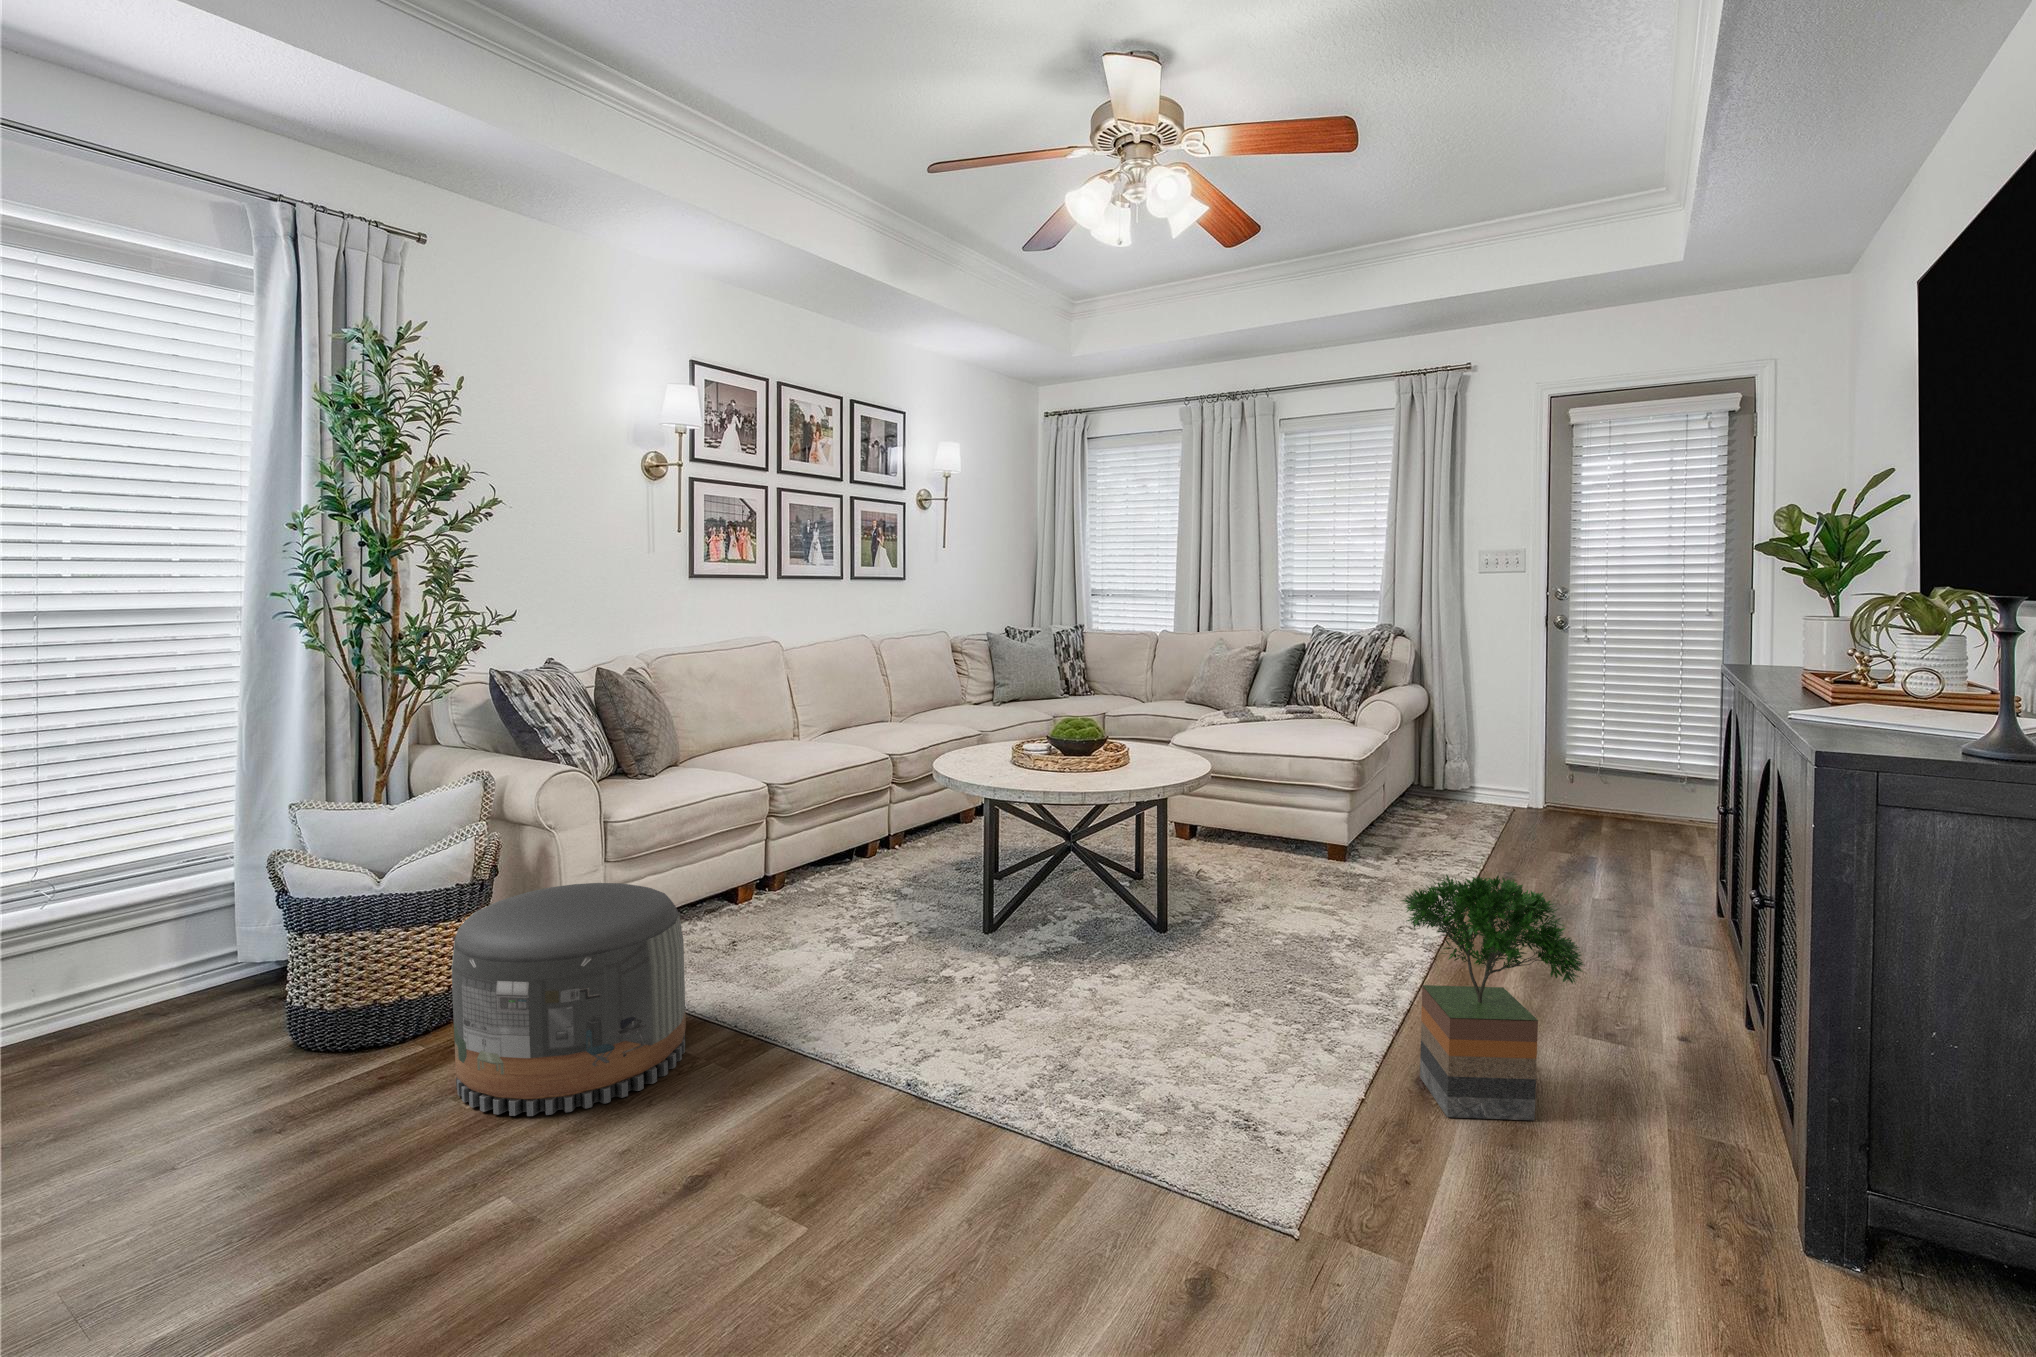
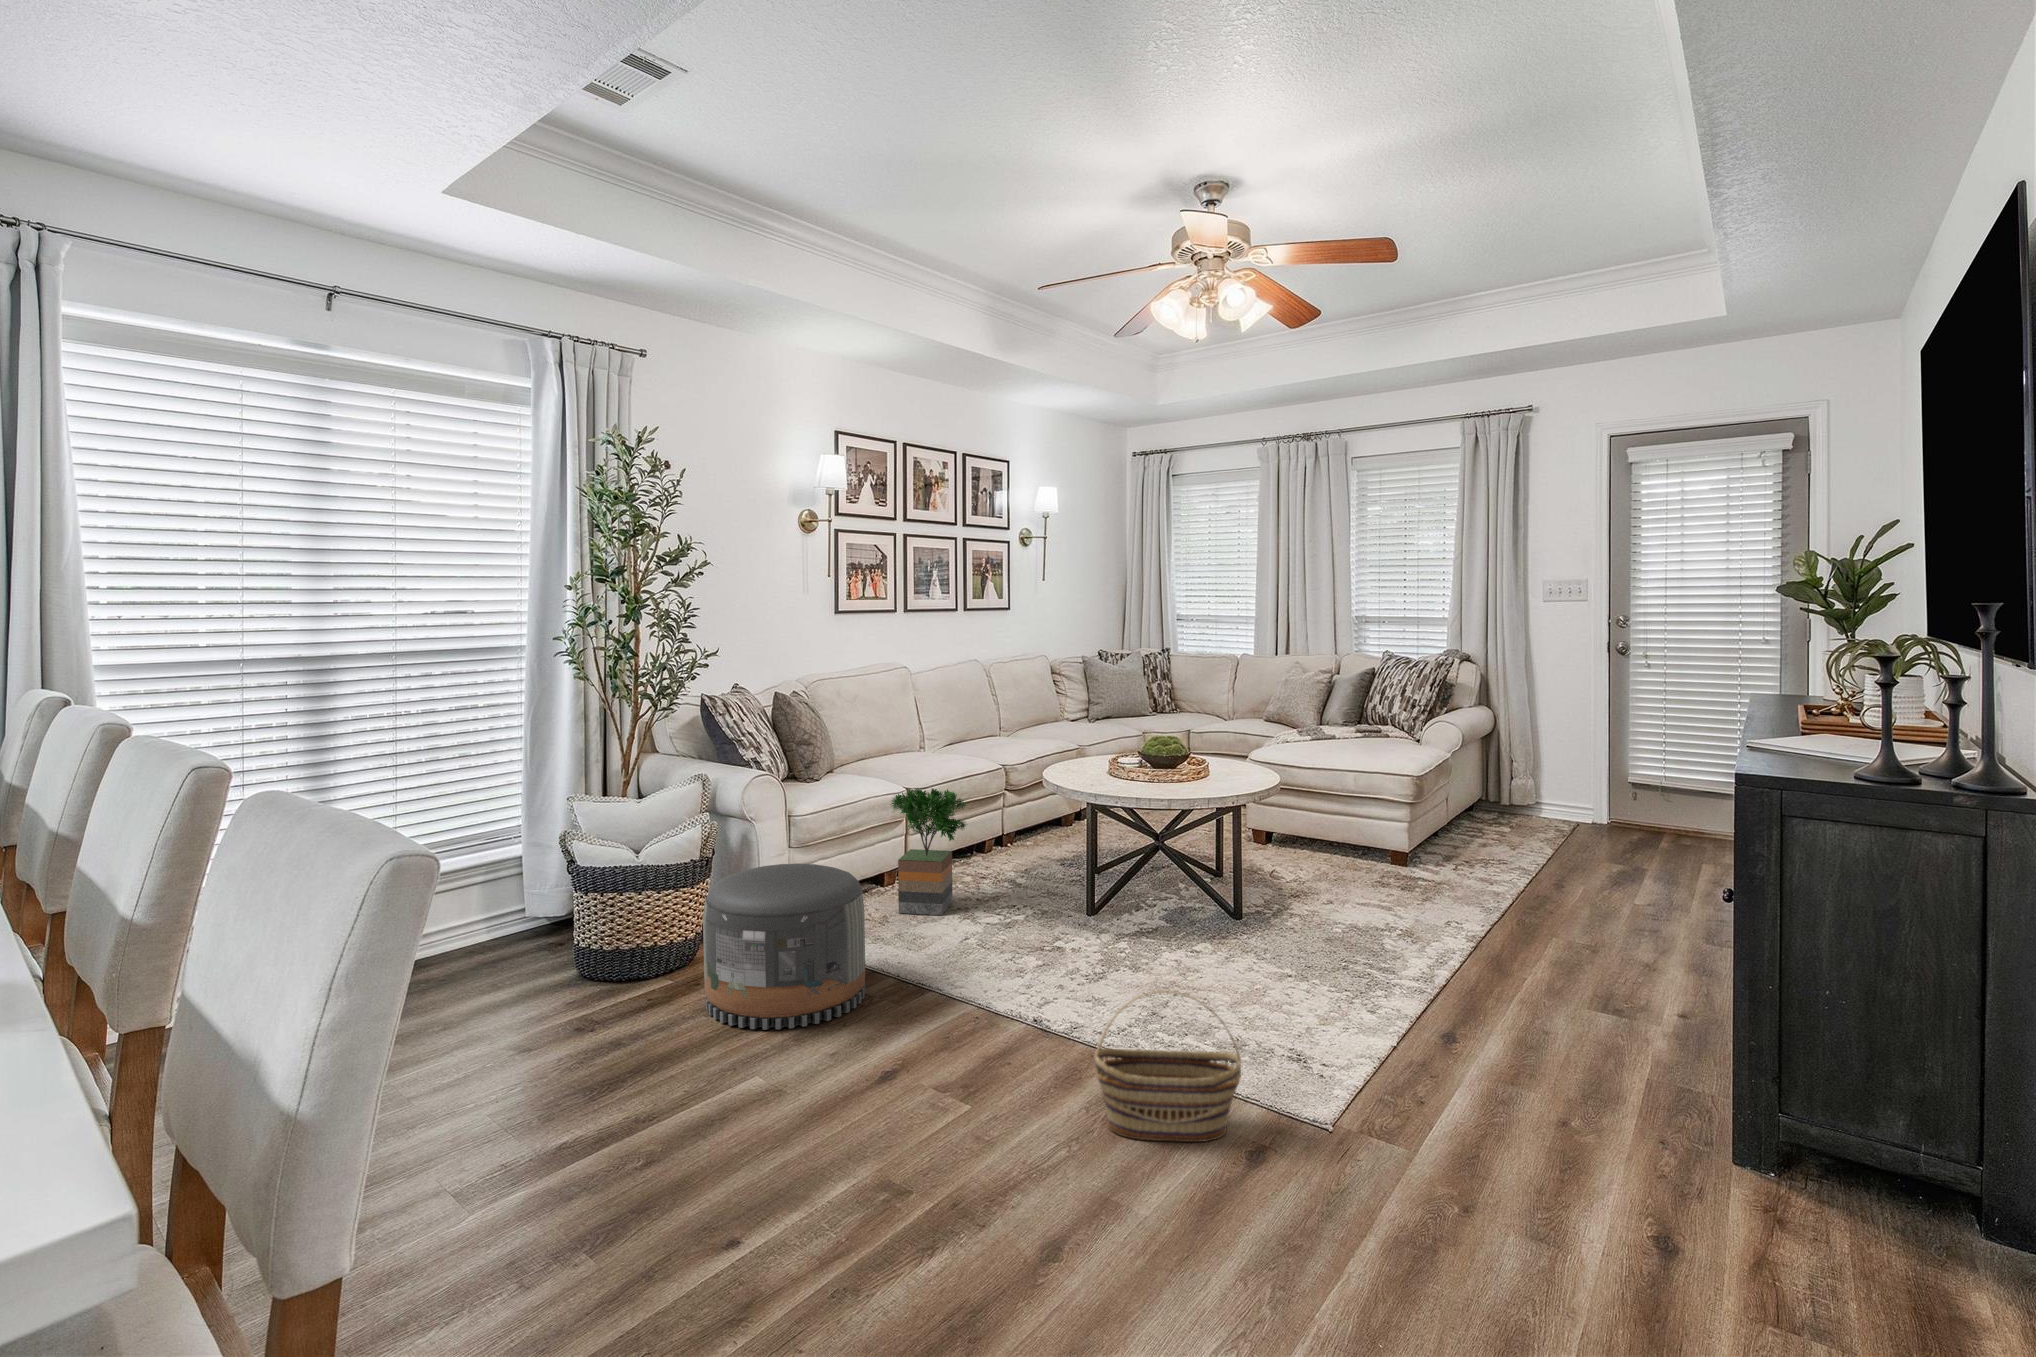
potted tree: present [1402,874,1584,1120] -> present [892,788,966,915]
basket: none [974,1061,1180,1279] -> present [1095,990,1241,1142]

